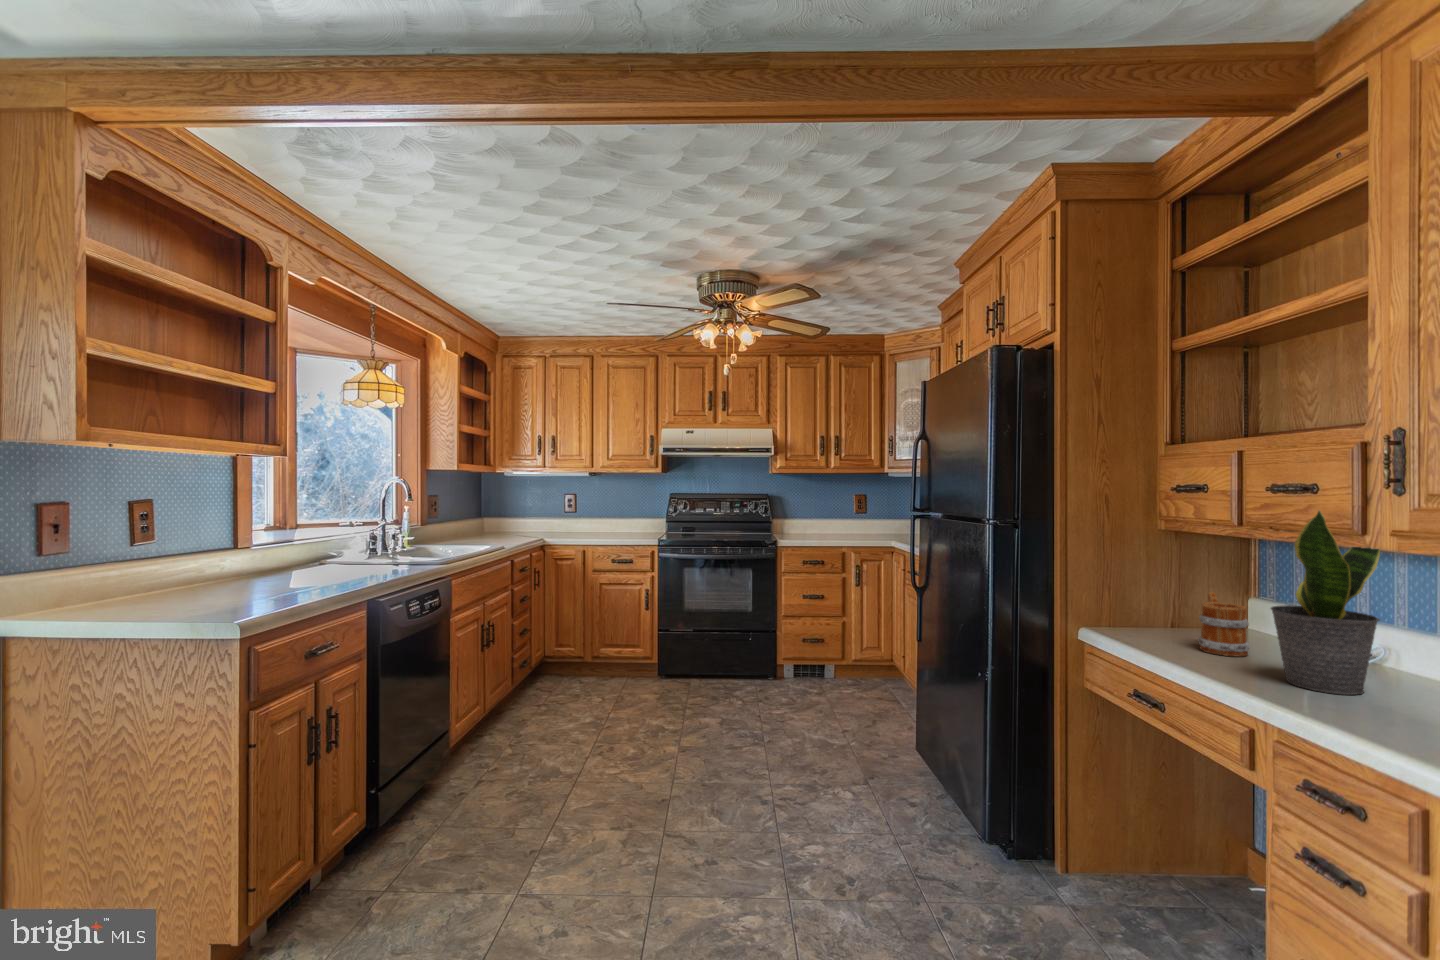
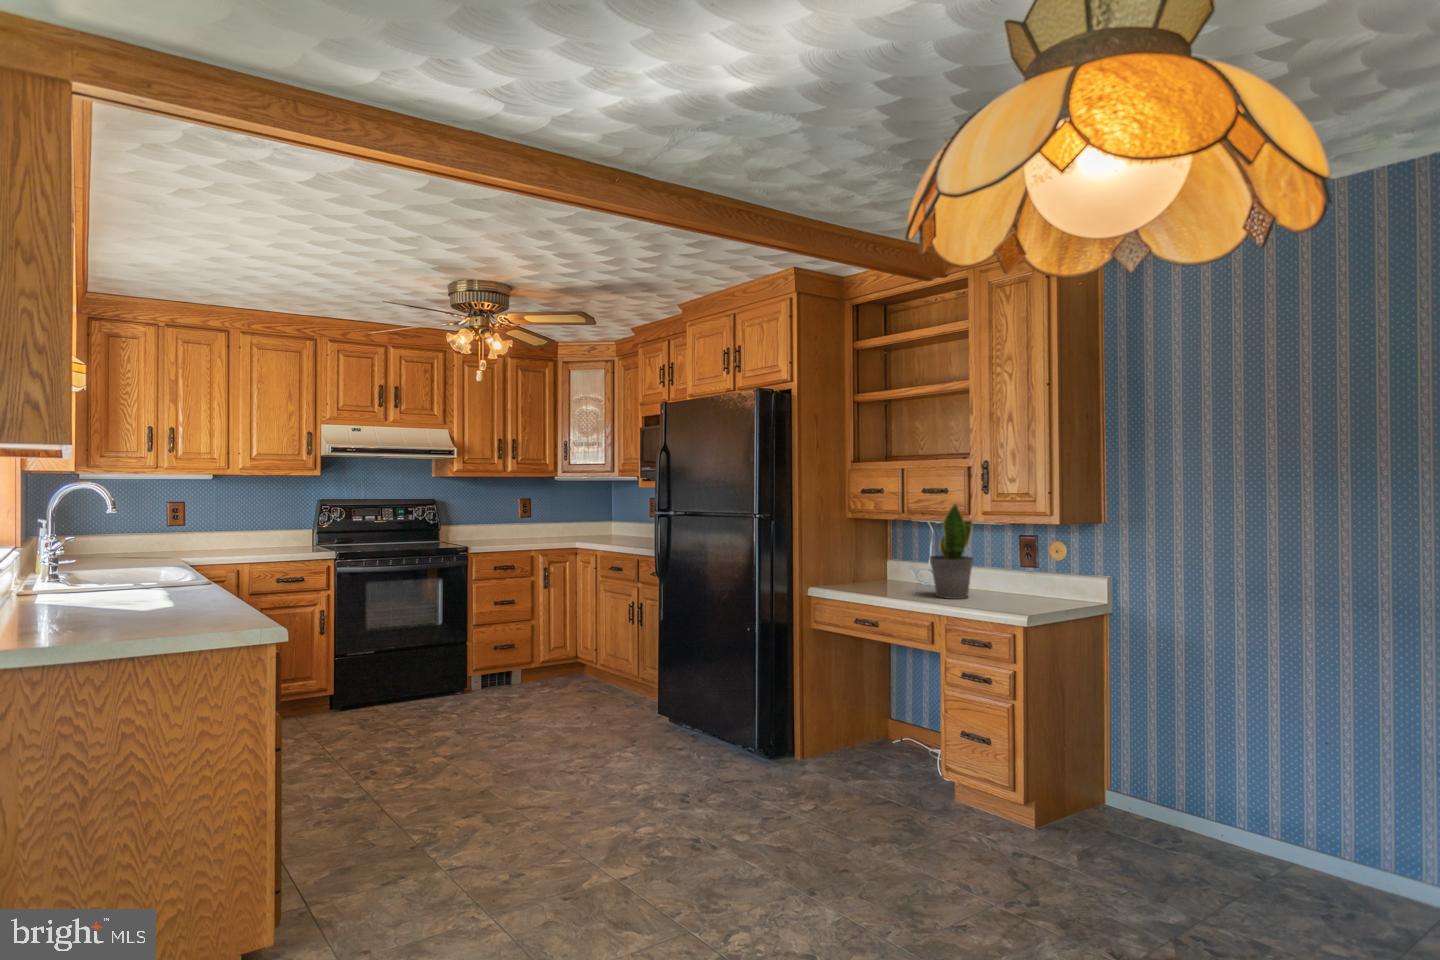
mug: present [1198,592,1250,657] -> none [878,554,906,591]

